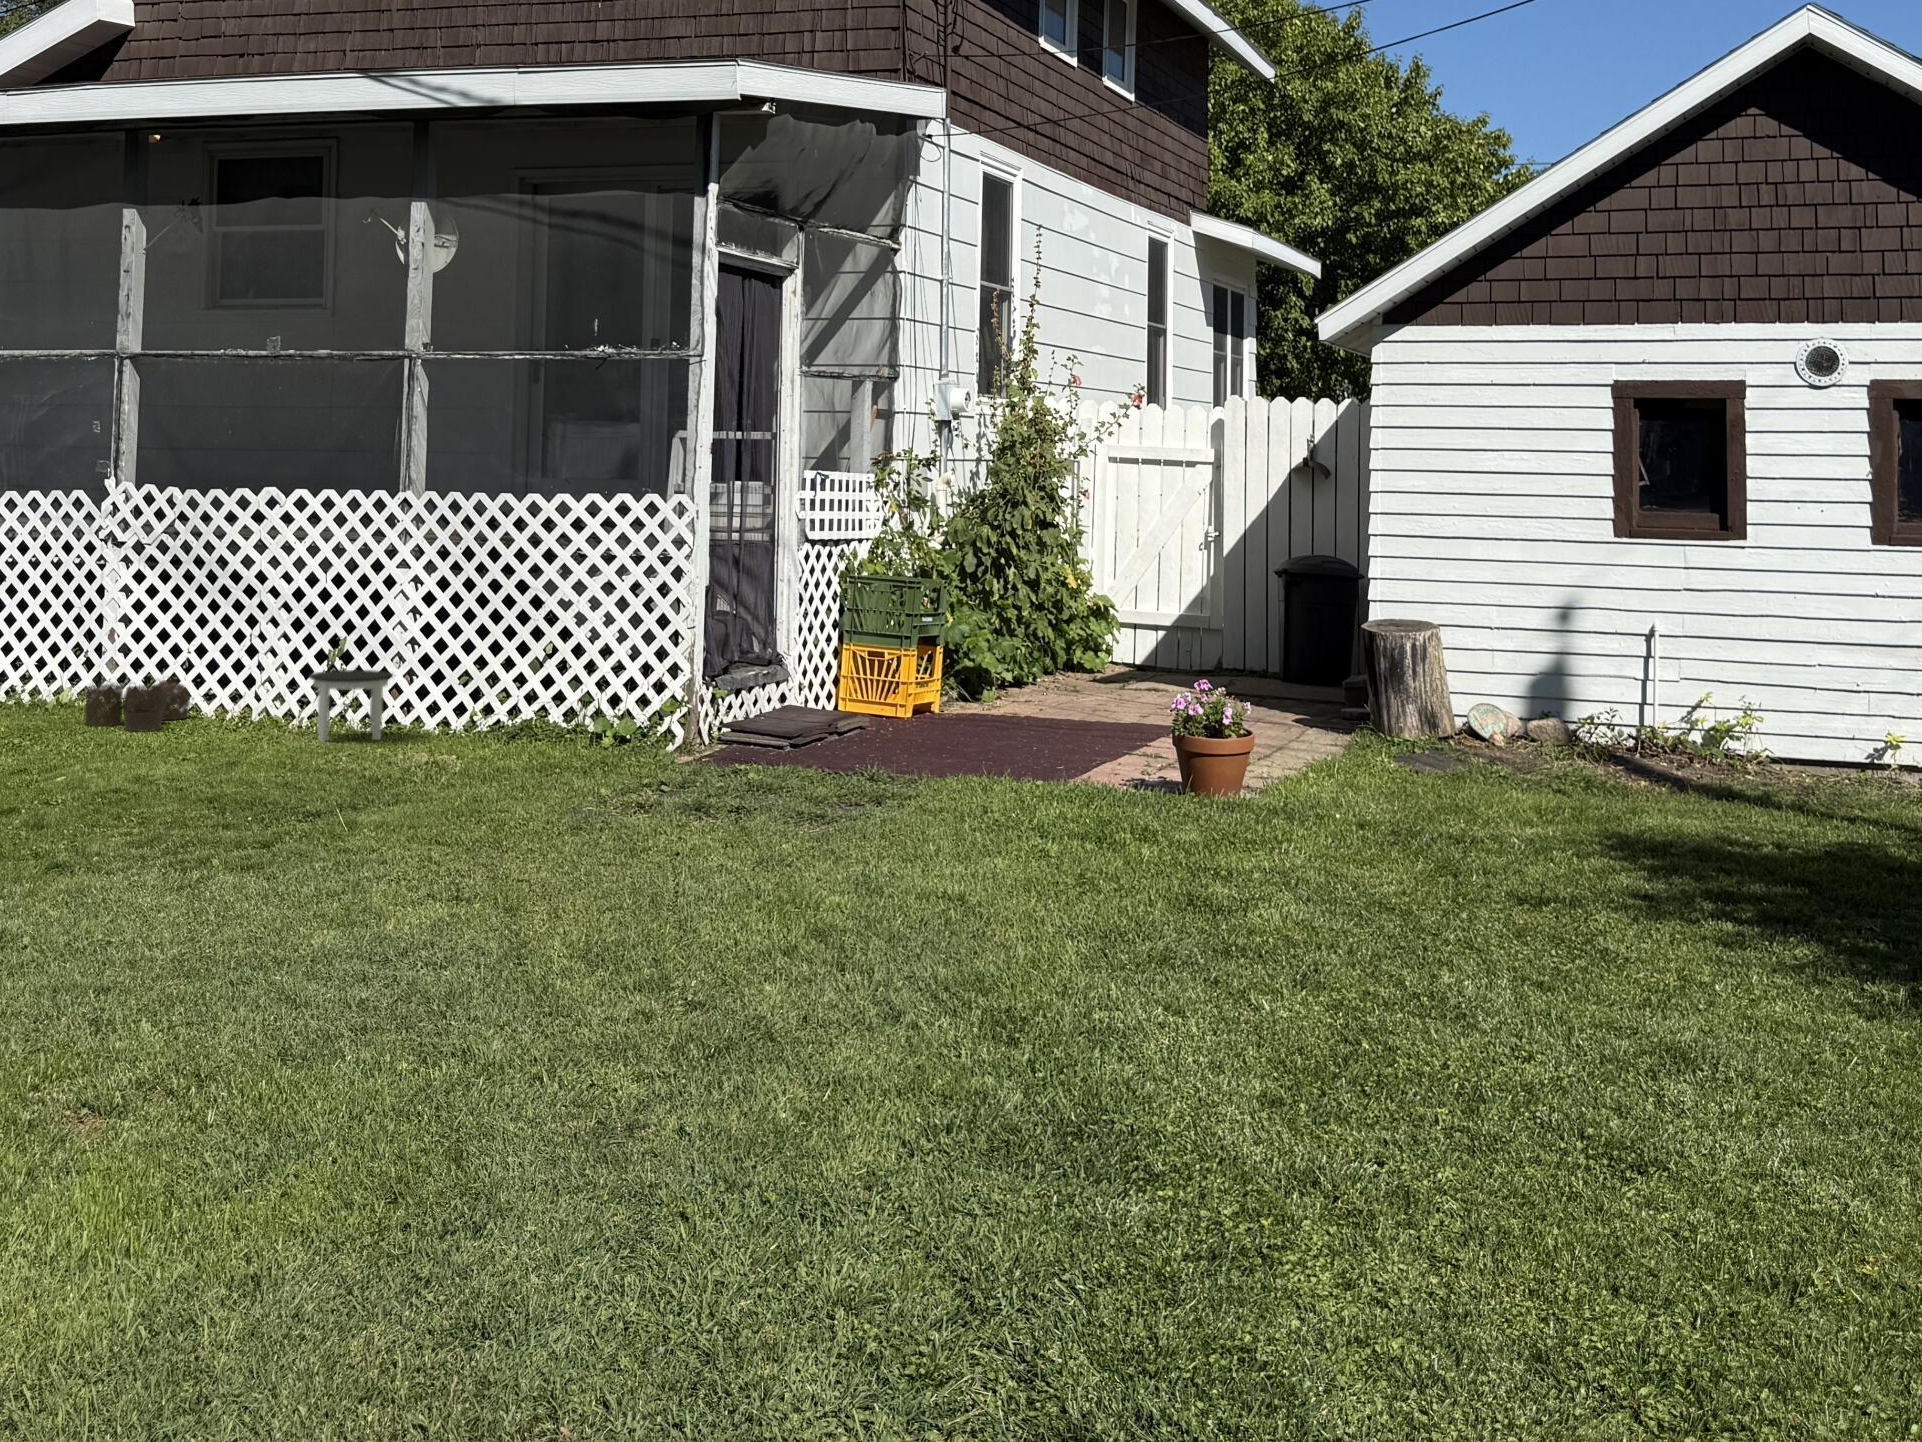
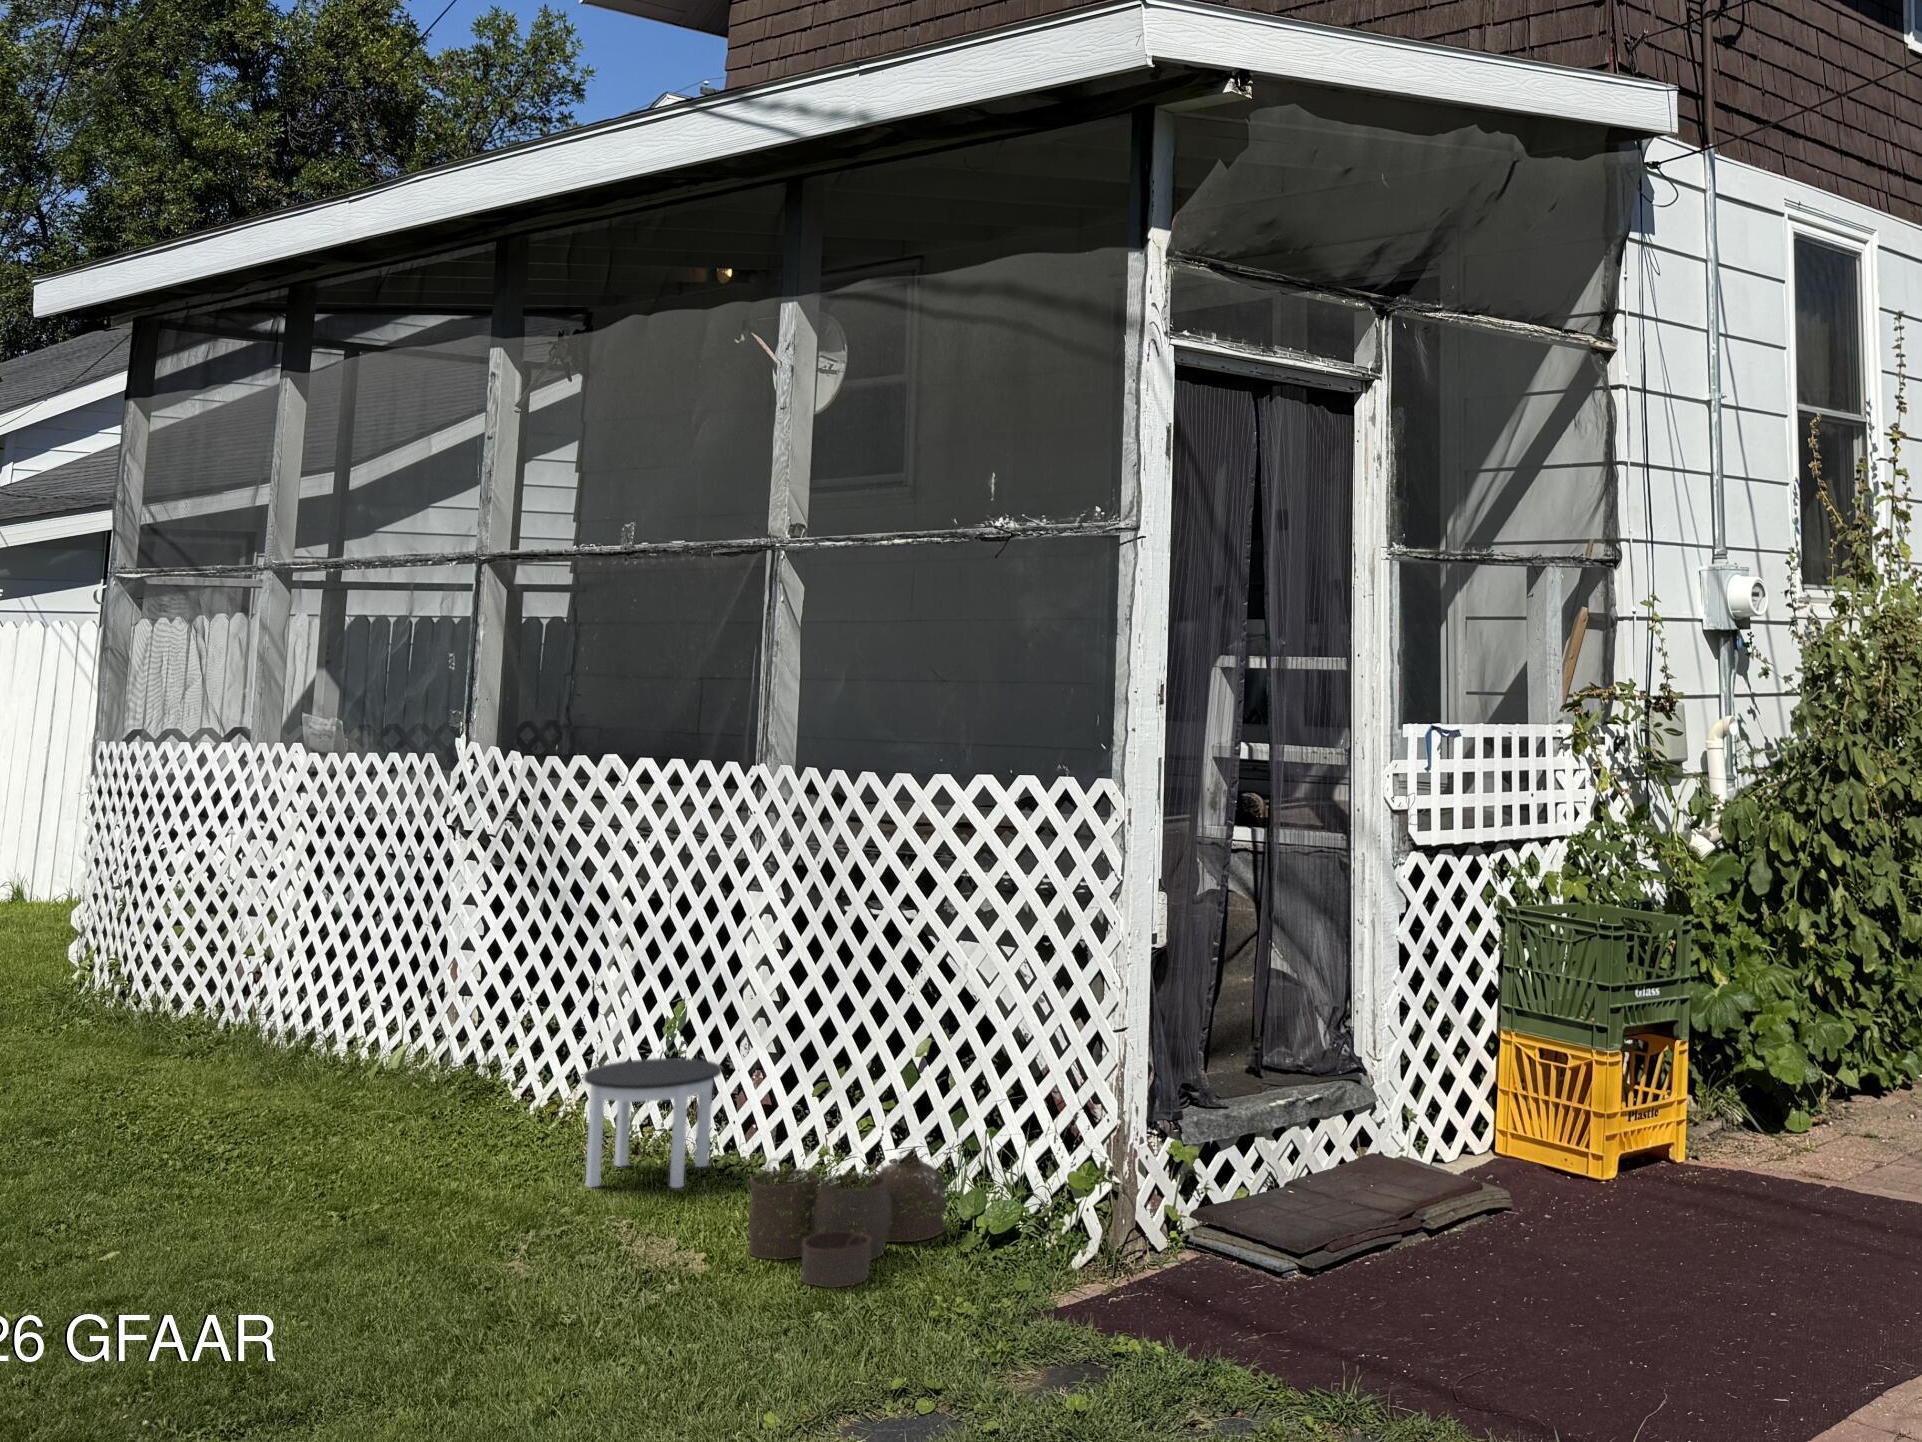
woven basket: present [85,679,190,732] -> present [749,1155,946,1288]

